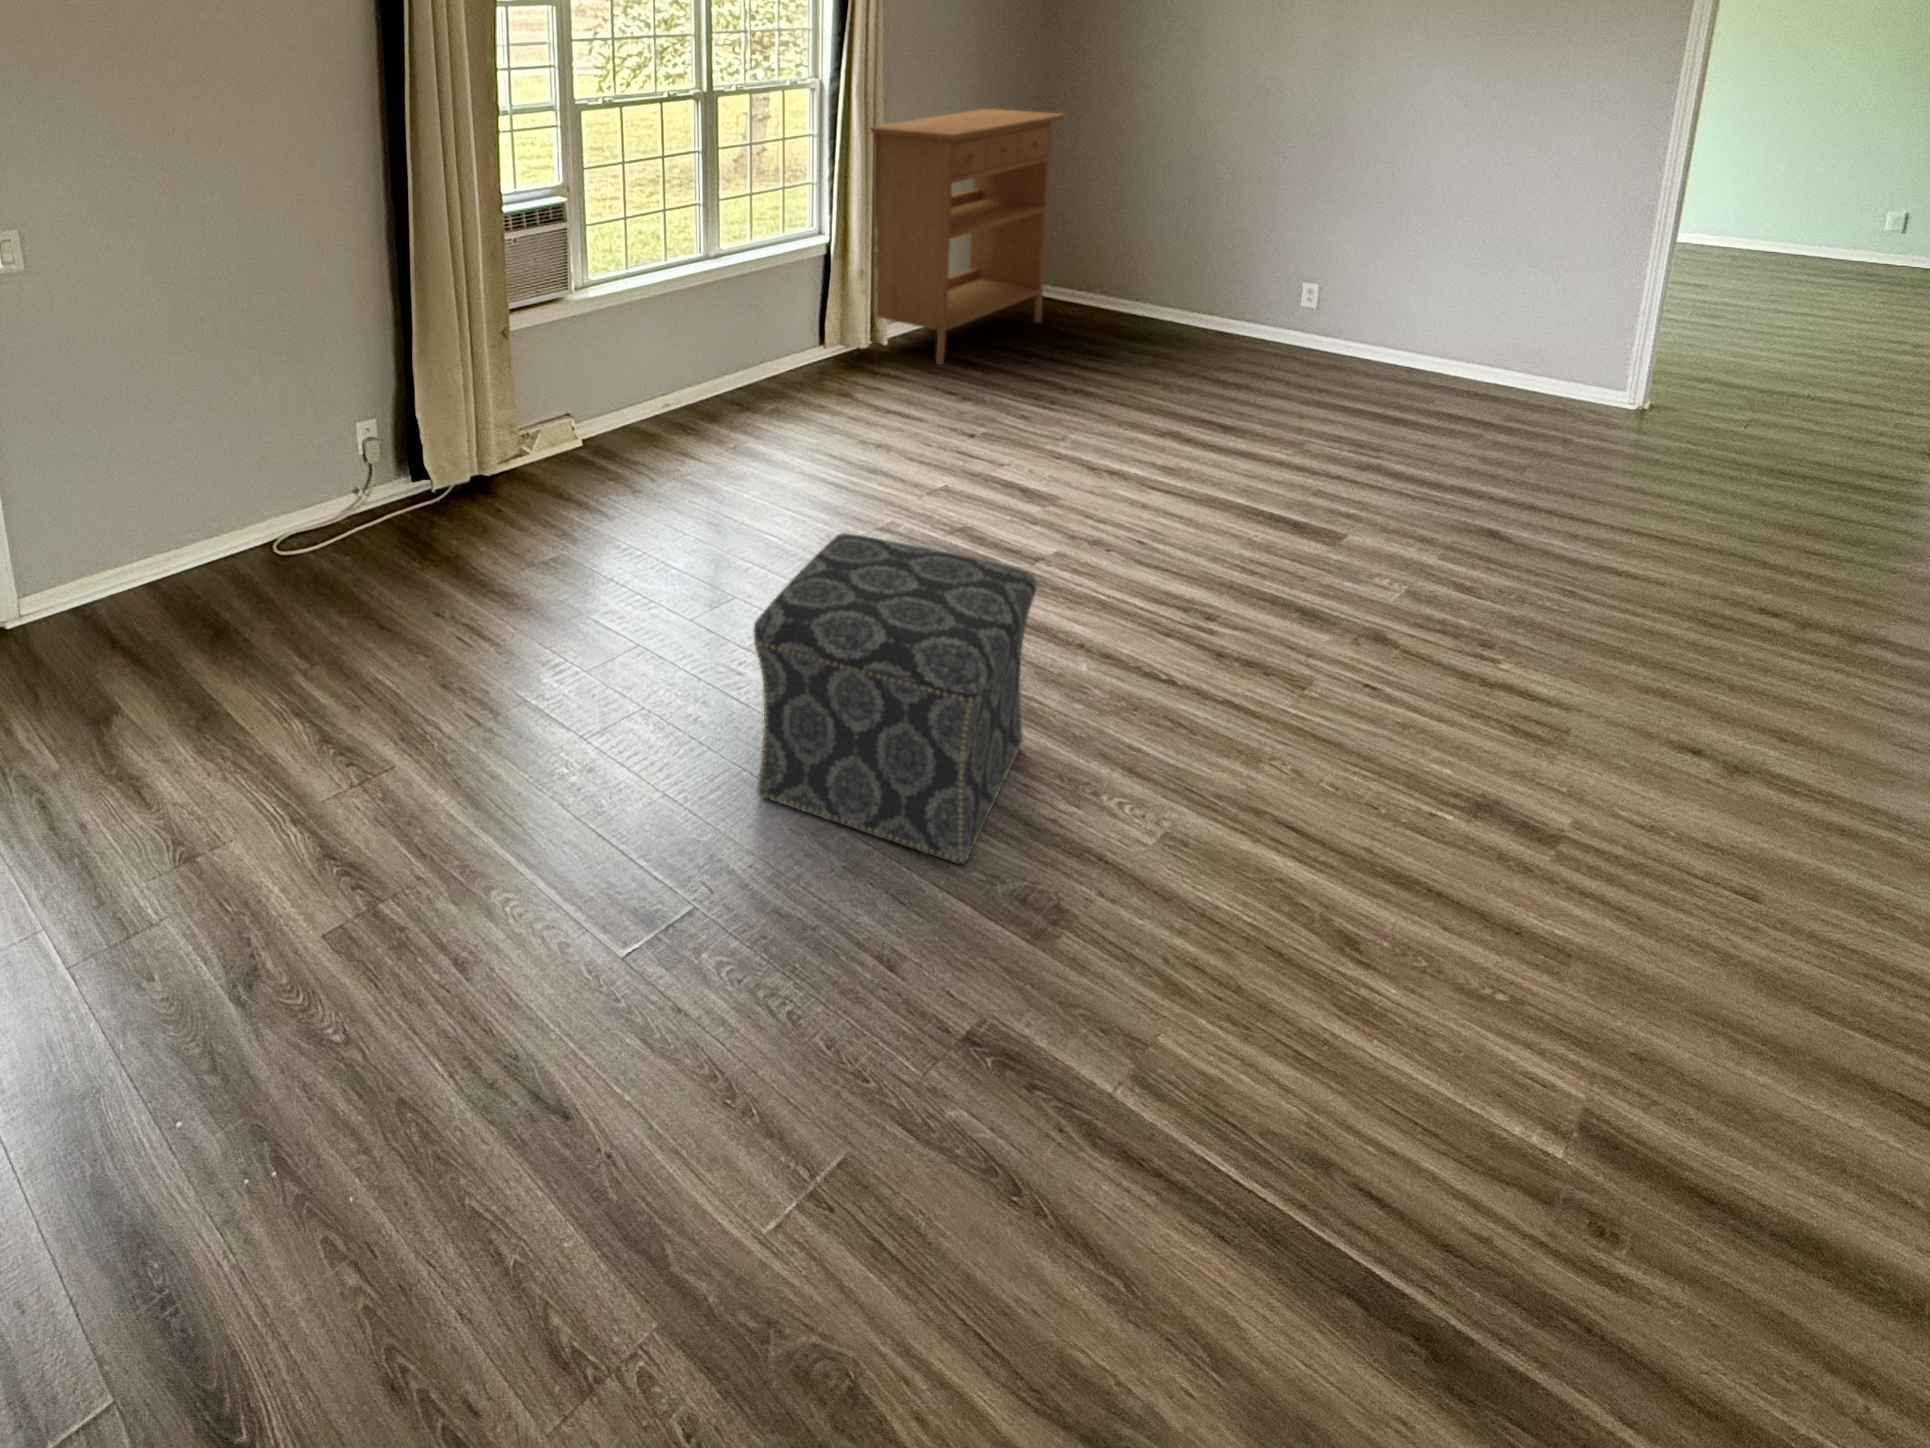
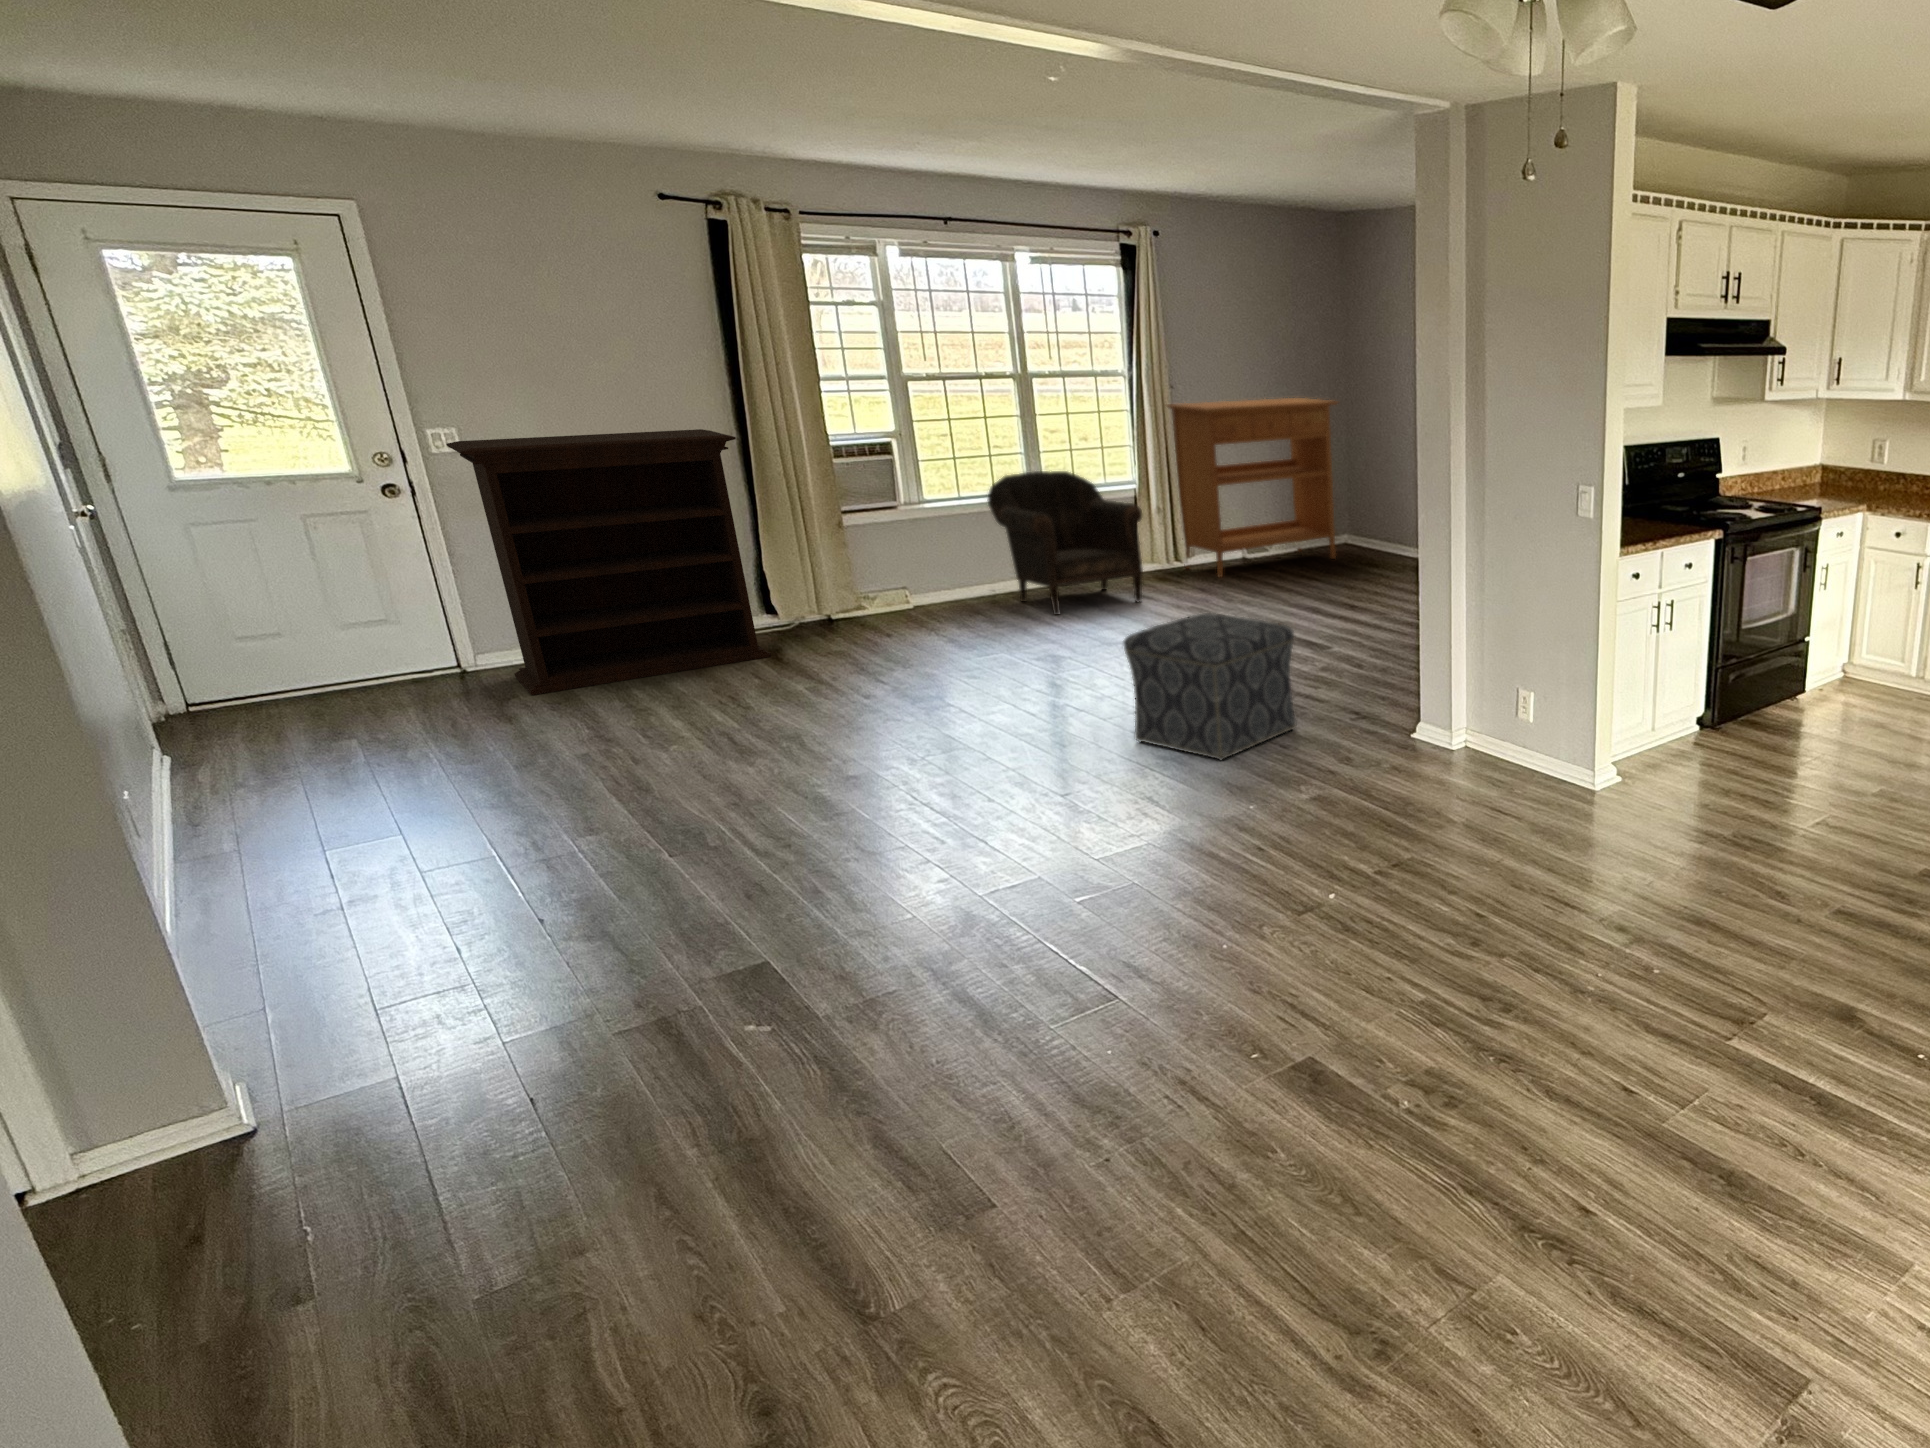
bookshelf: none [20,211,482,719] -> present [446,429,771,695]
armchair: none [681,228,913,457] -> present [987,471,1143,615]
ottoman: present [753,533,1037,864] -> present [1124,613,1296,760]

